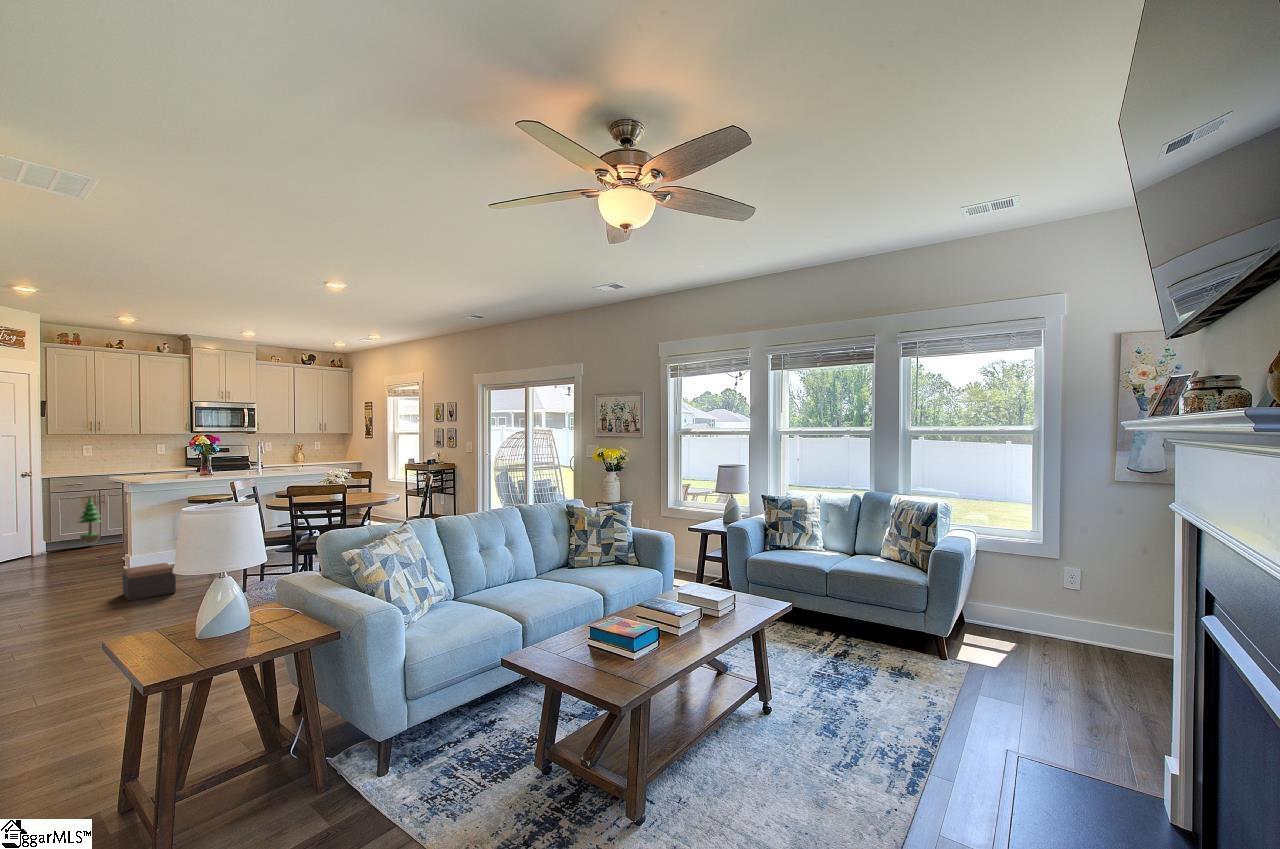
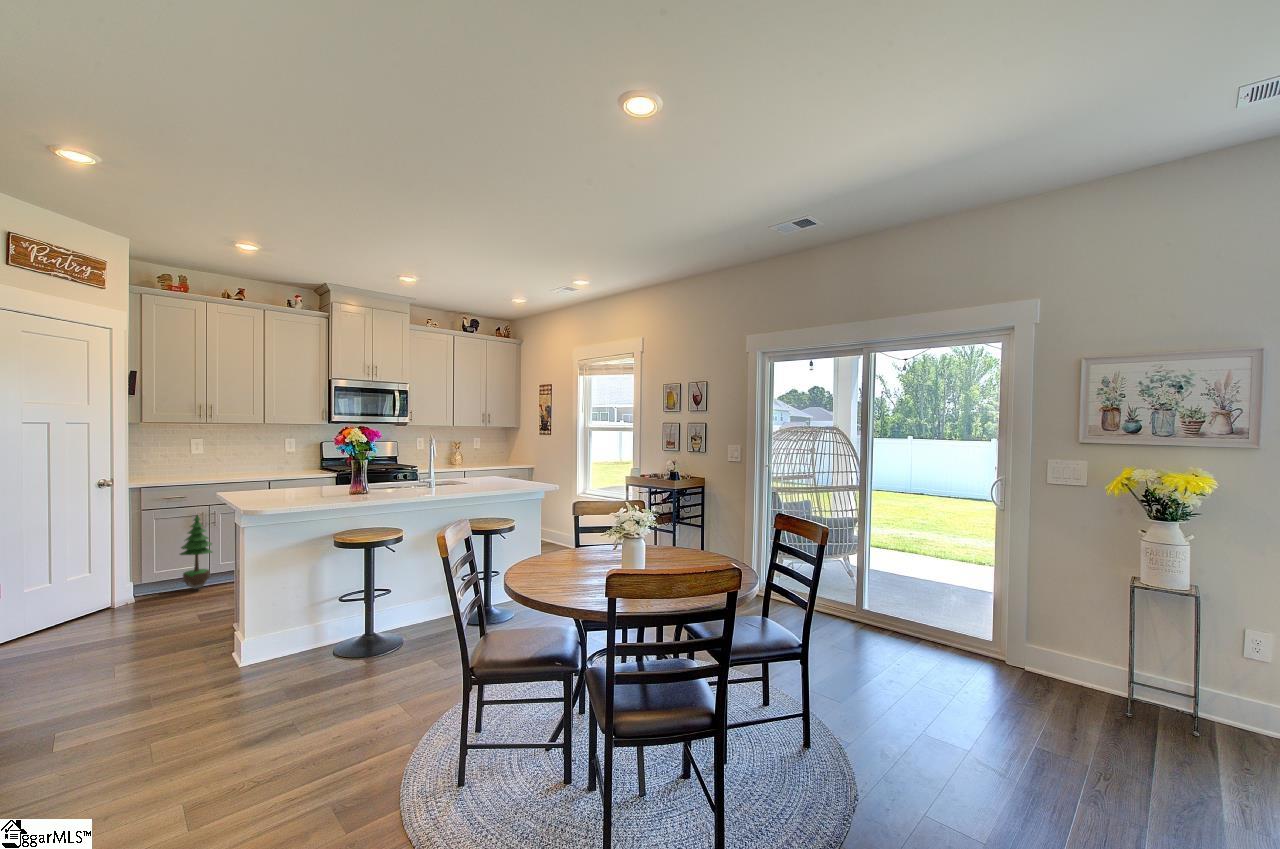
footstool: present [123,563,176,601] -> none [247,683,349,790]

